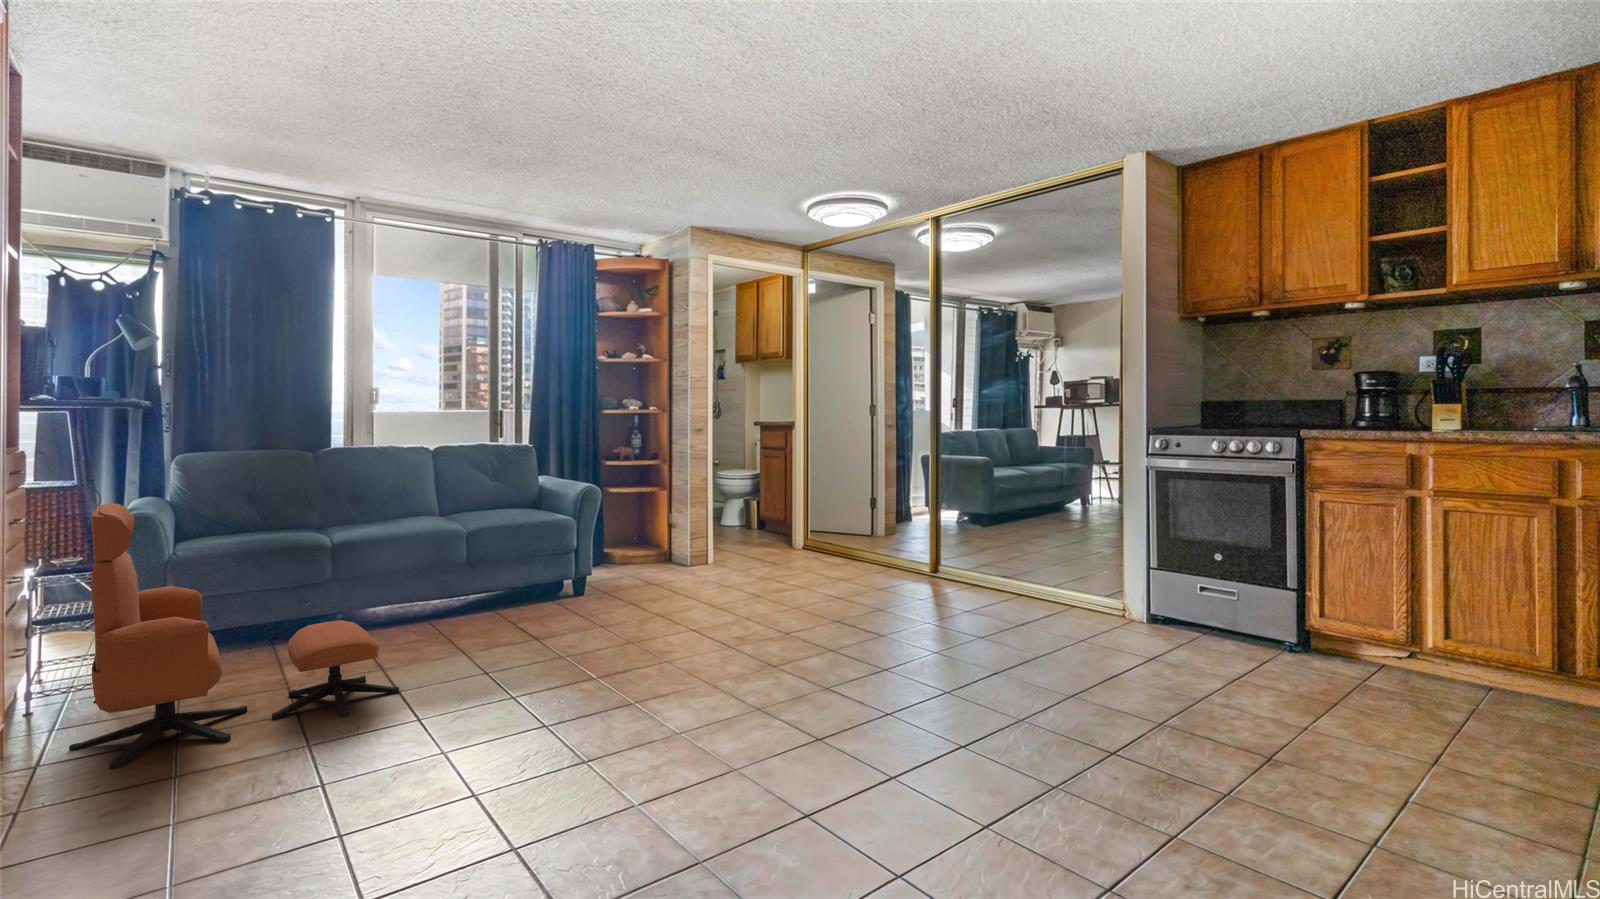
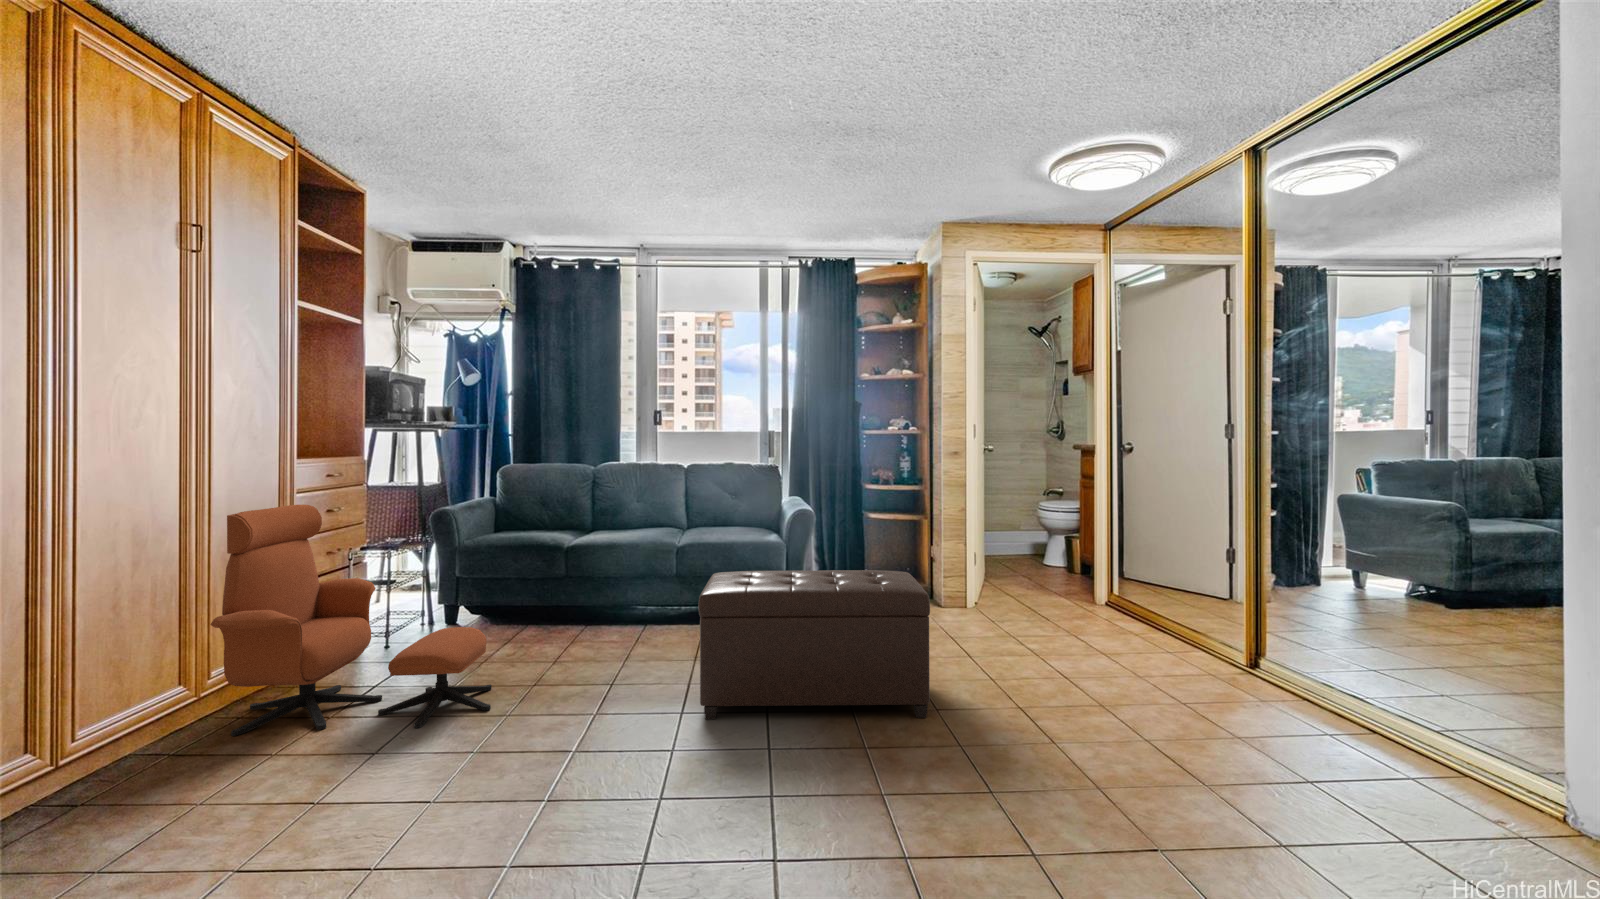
ottoman: none [577,527,773,658] -> present [698,570,930,719]

